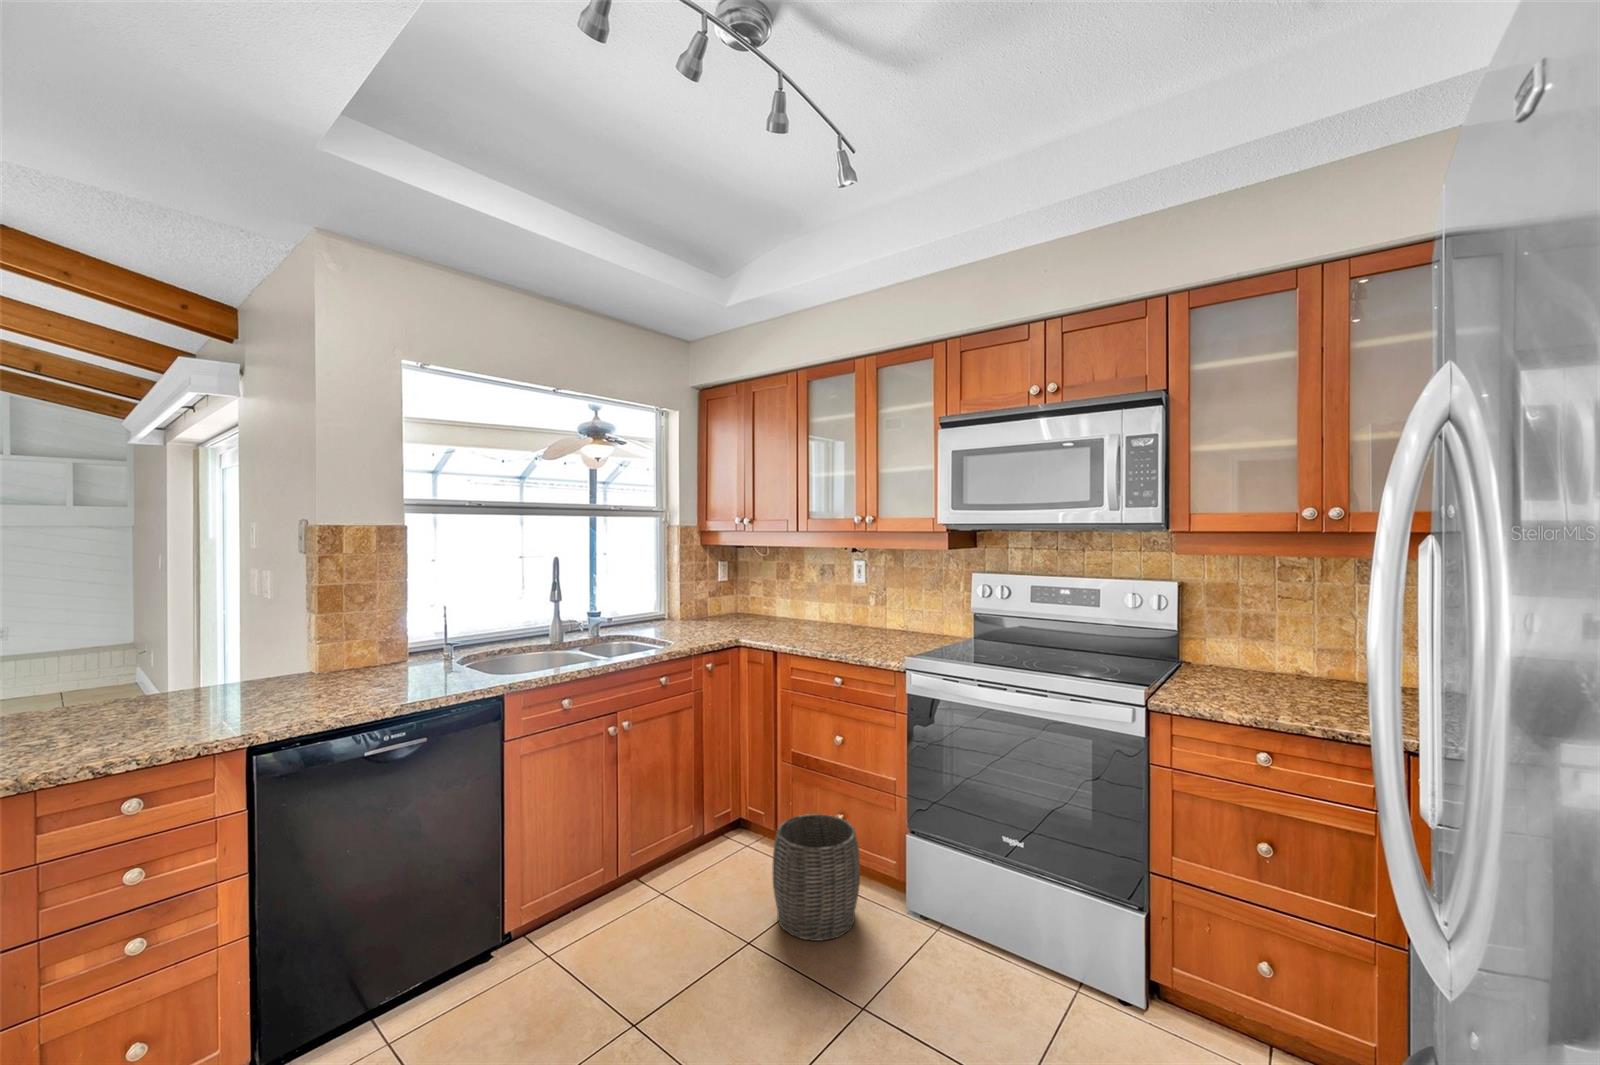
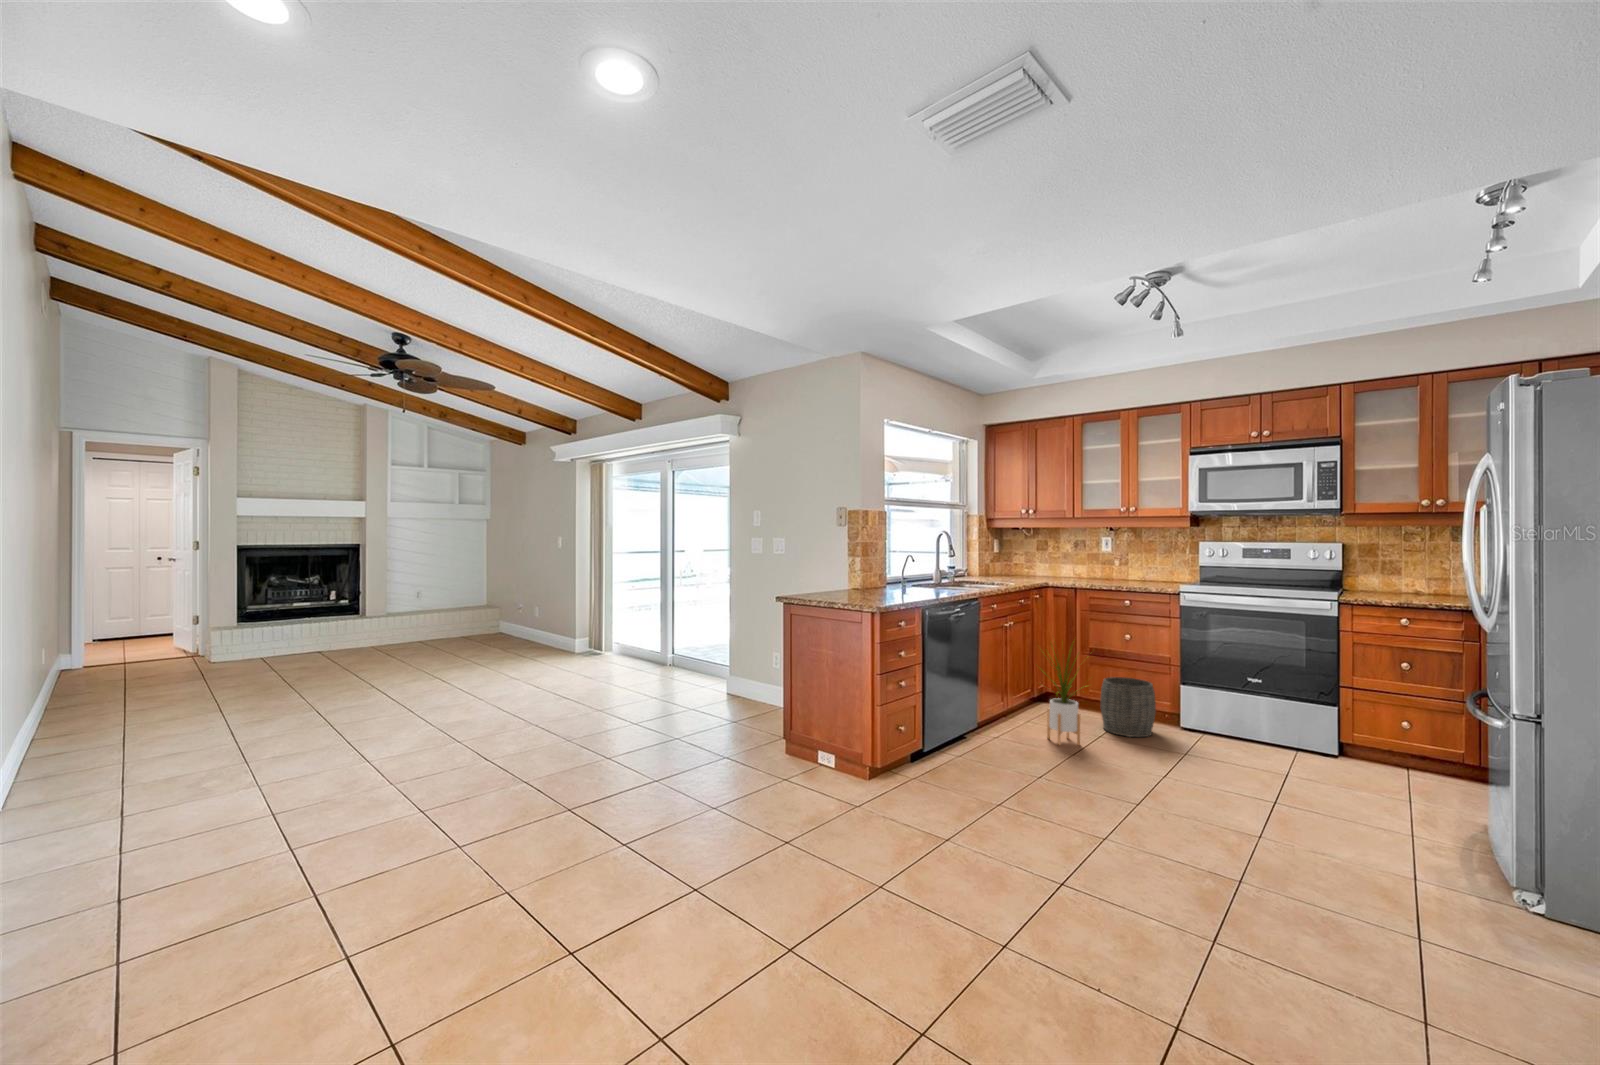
house plant: none [606,761,723,980] -> present [1045,646,1080,746]

